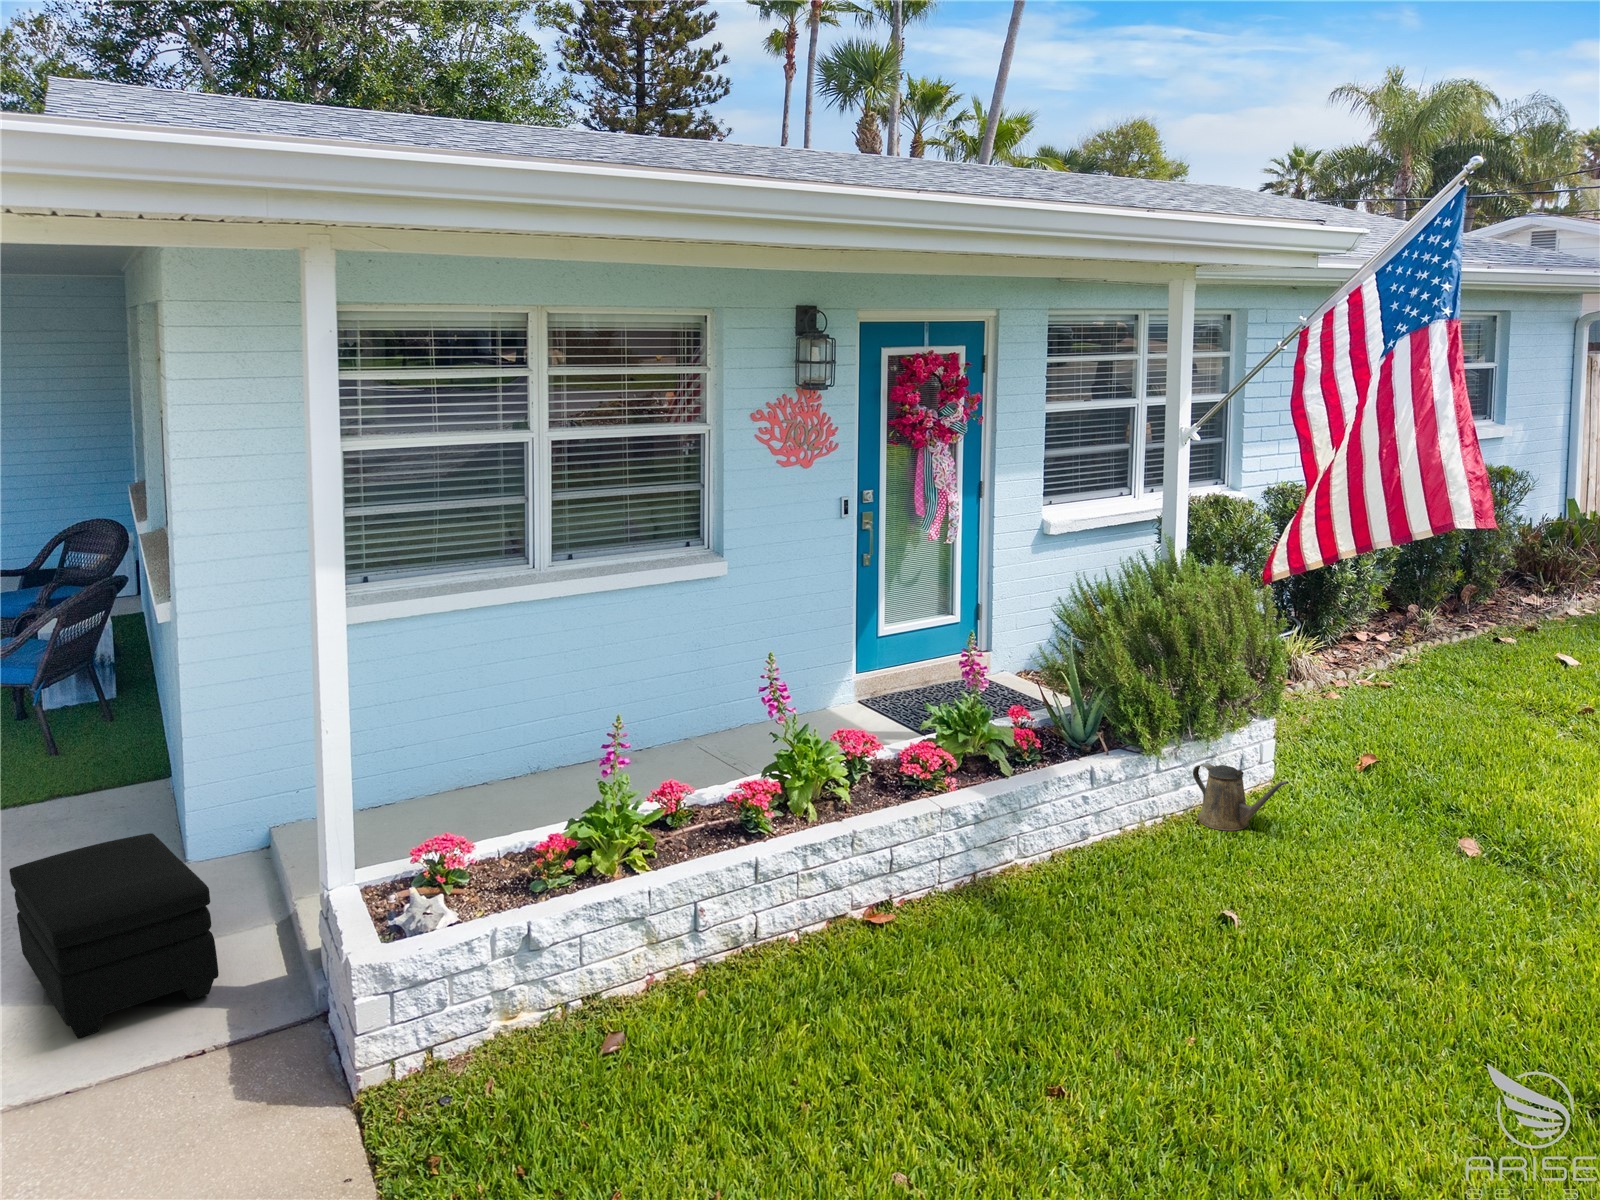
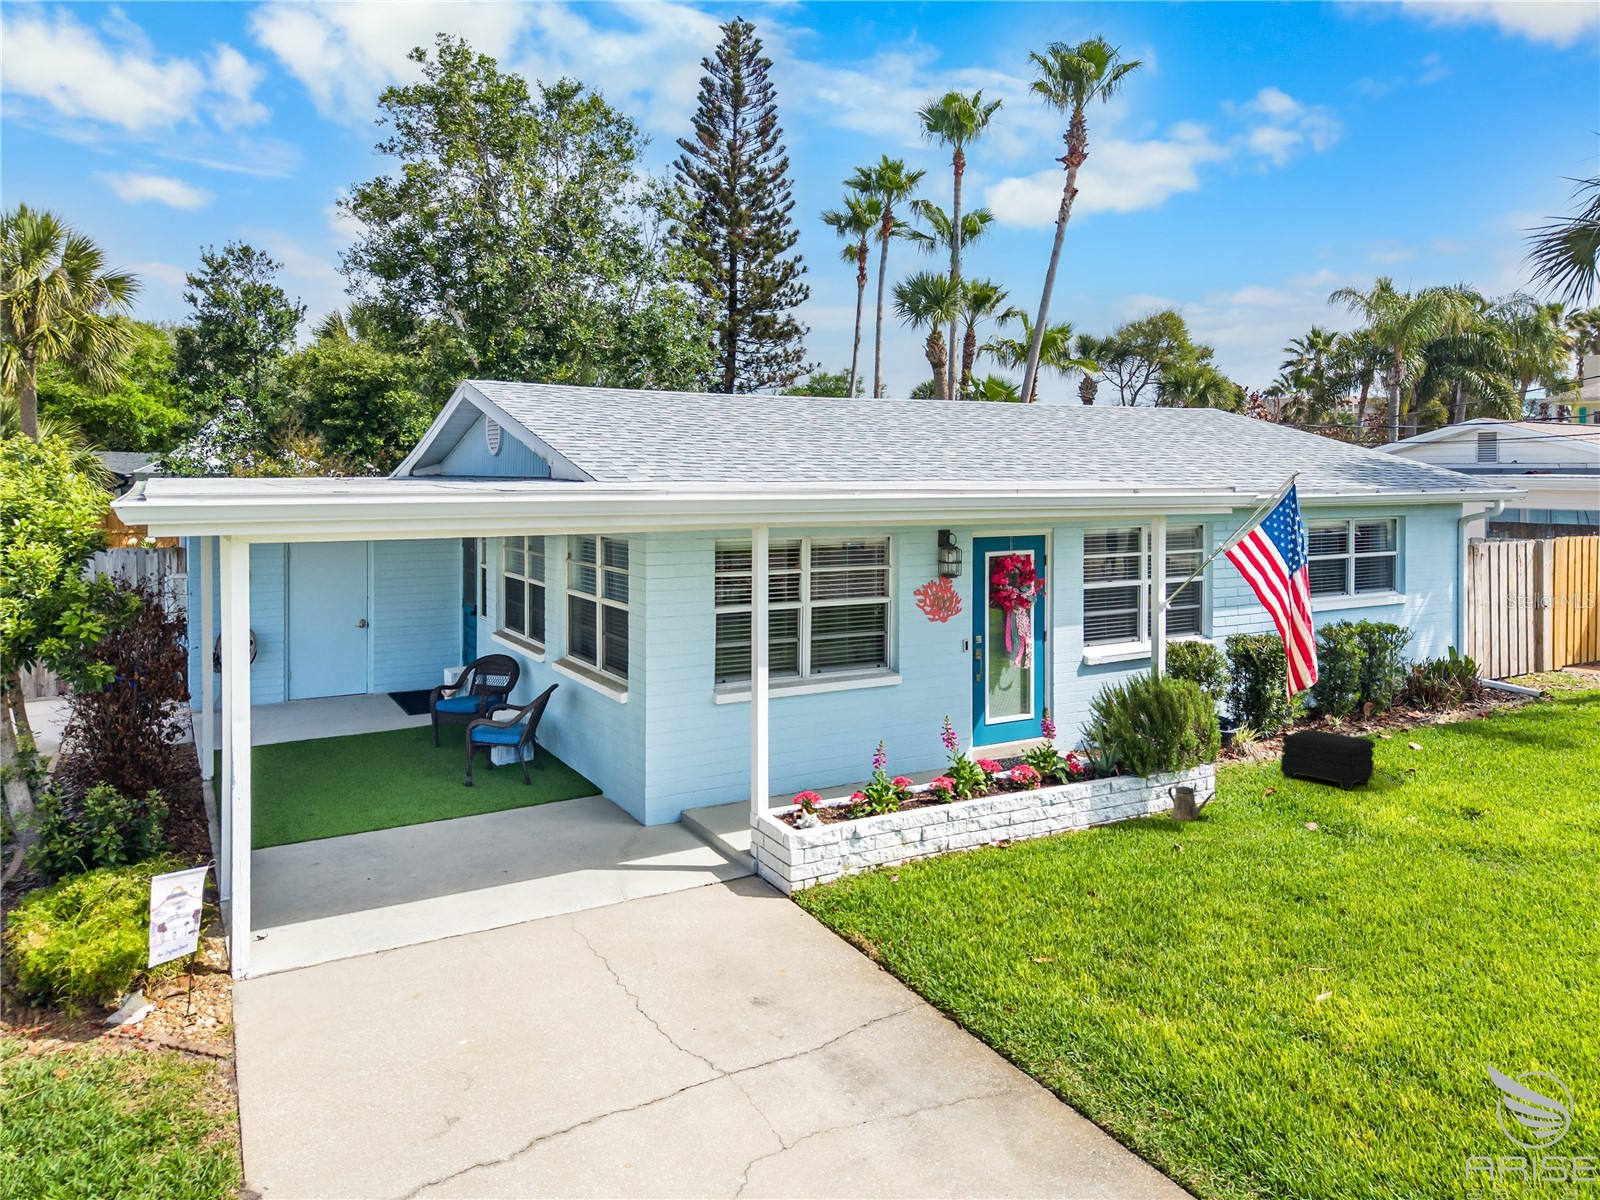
ottoman: present [9,833,219,1038] -> present [1280,730,1375,790]

